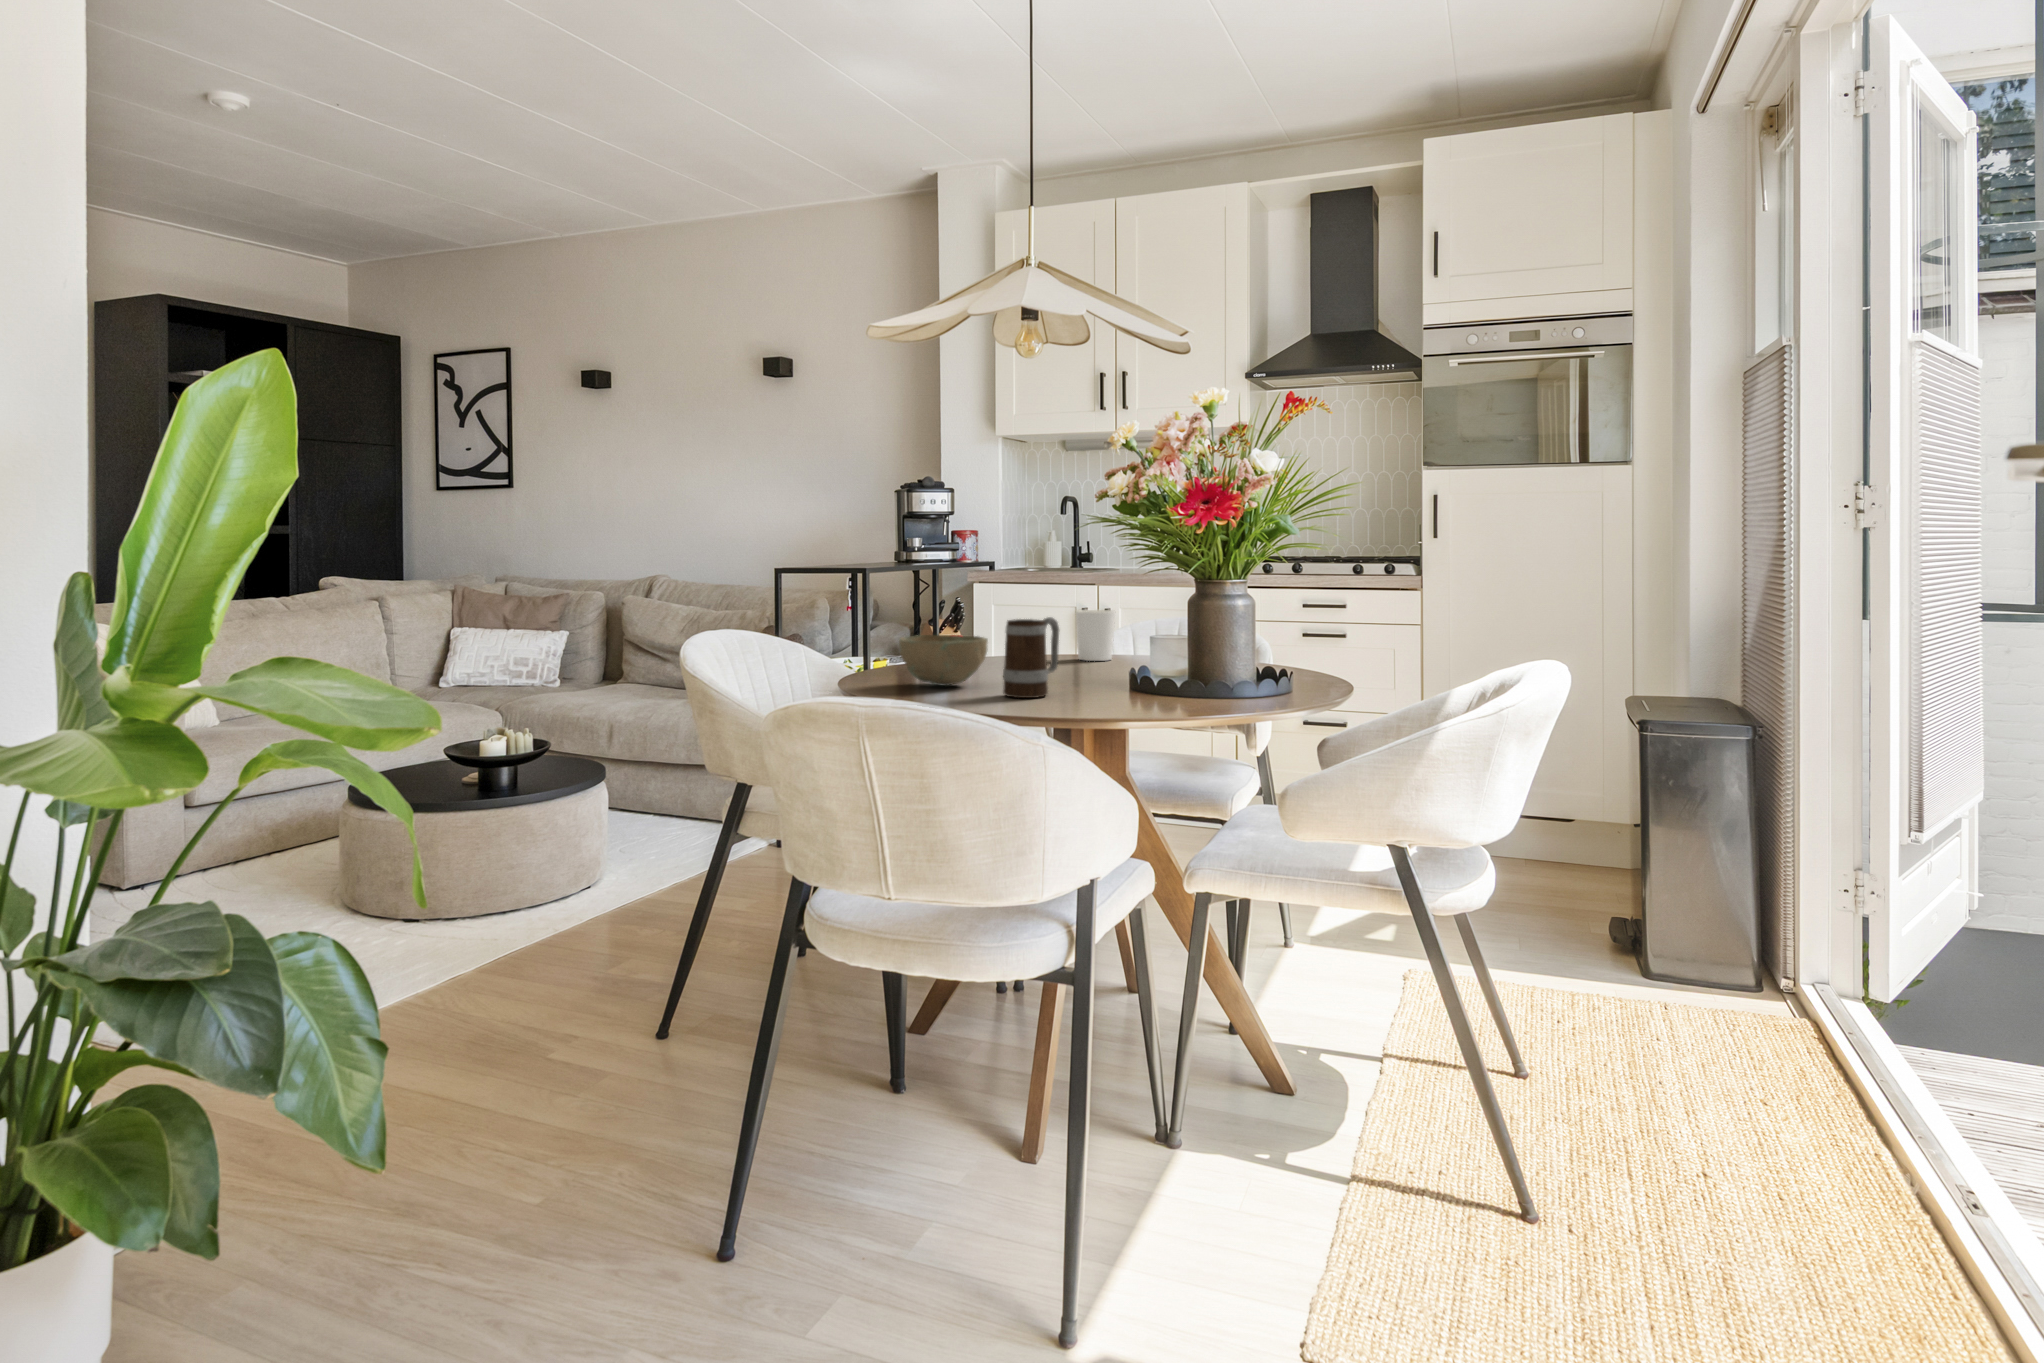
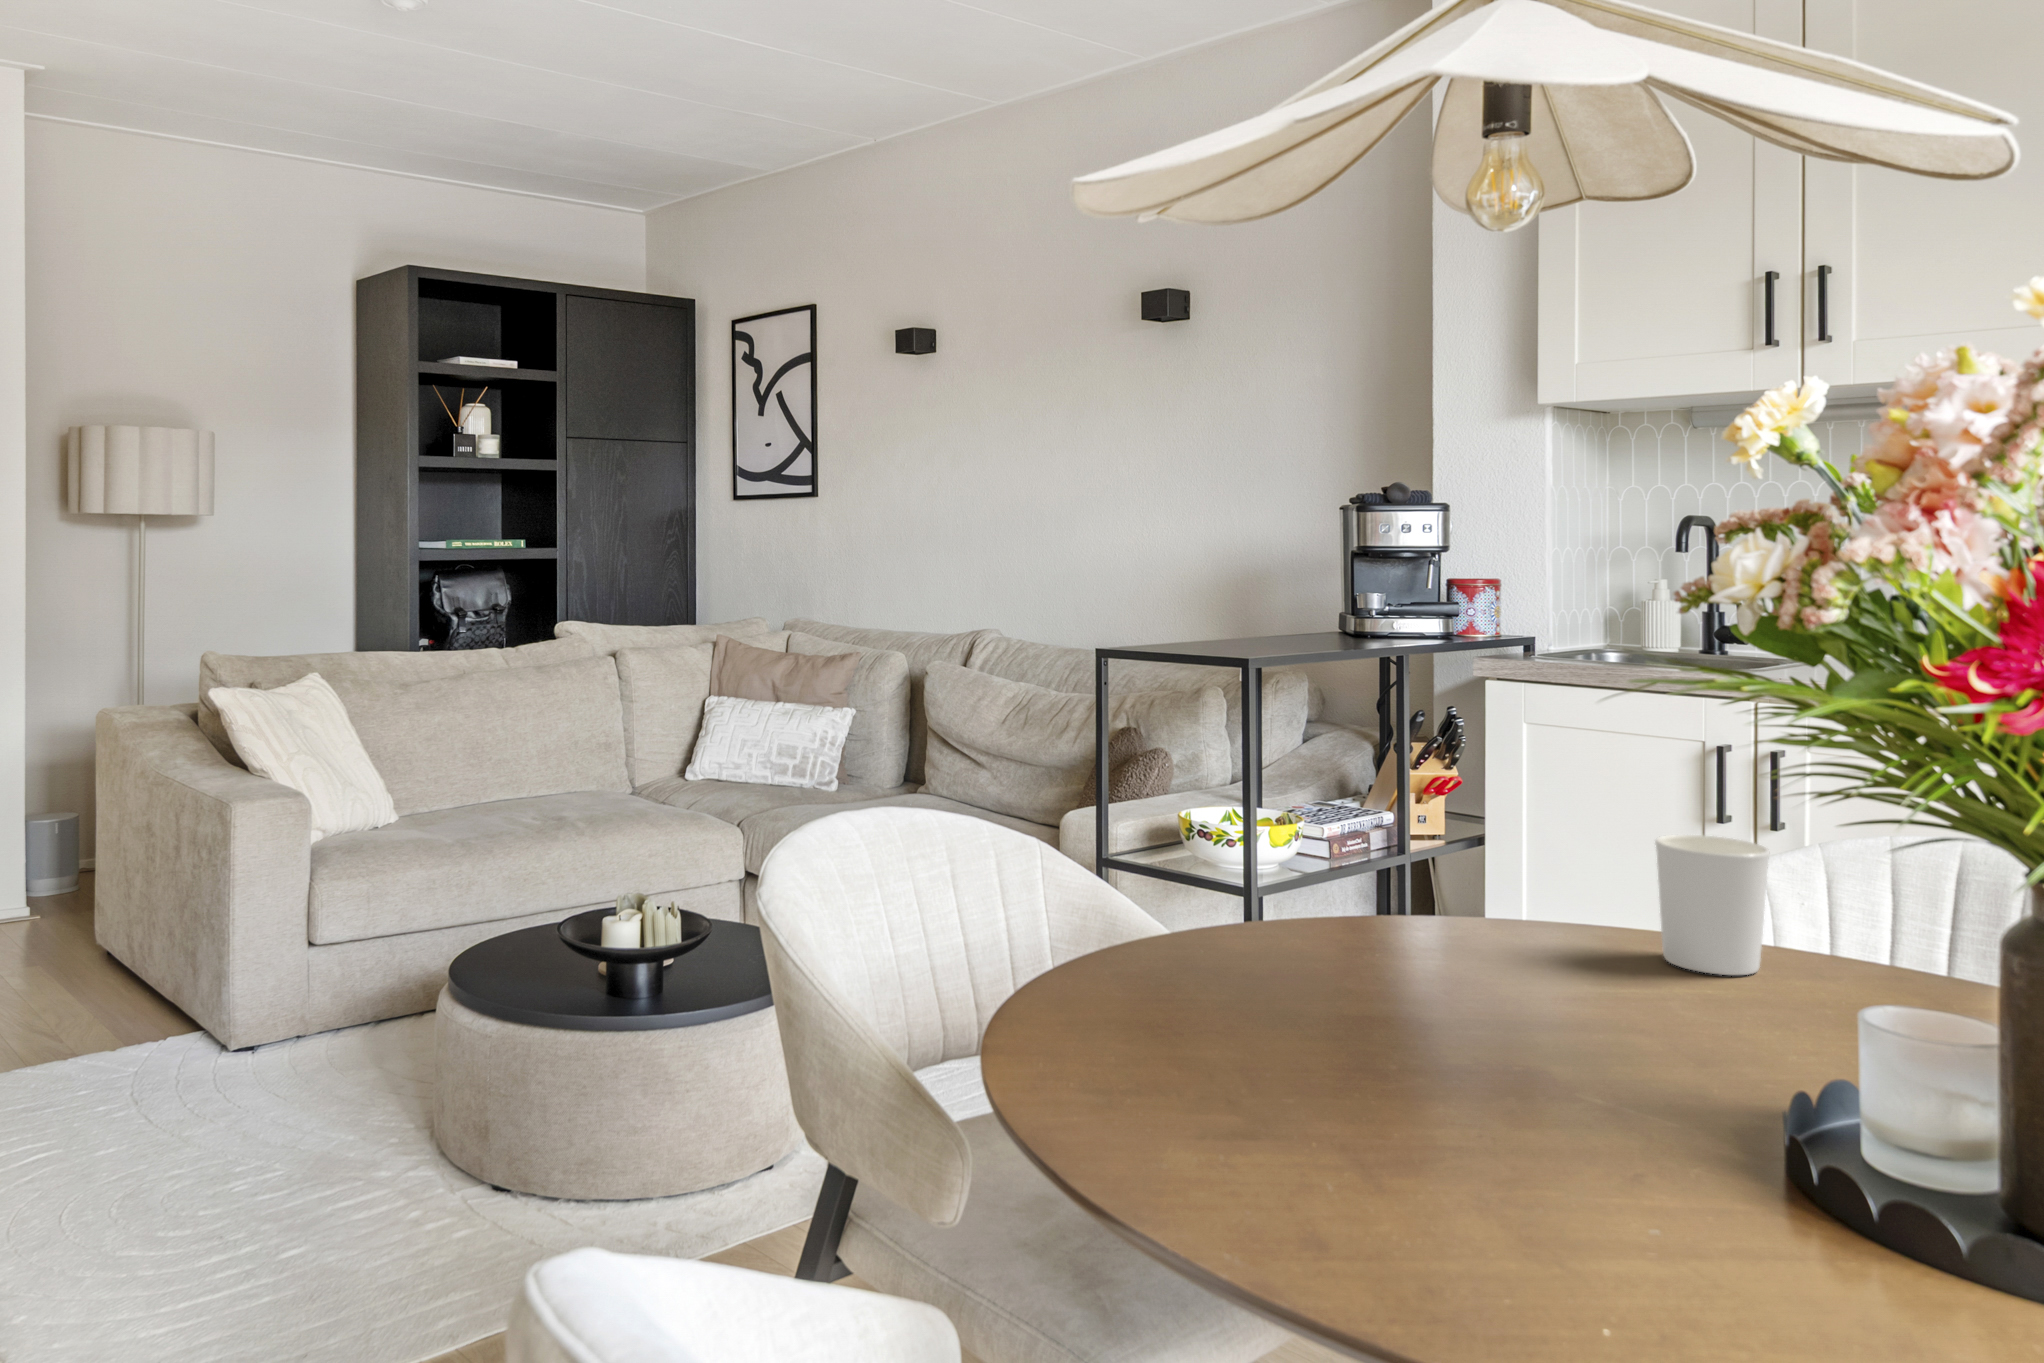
mug: present [1003,617,1059,698] -> none [1366,951,1550,1205]
bowl: present [899,635,988,686] -> none [1128,916,1362,1070]

